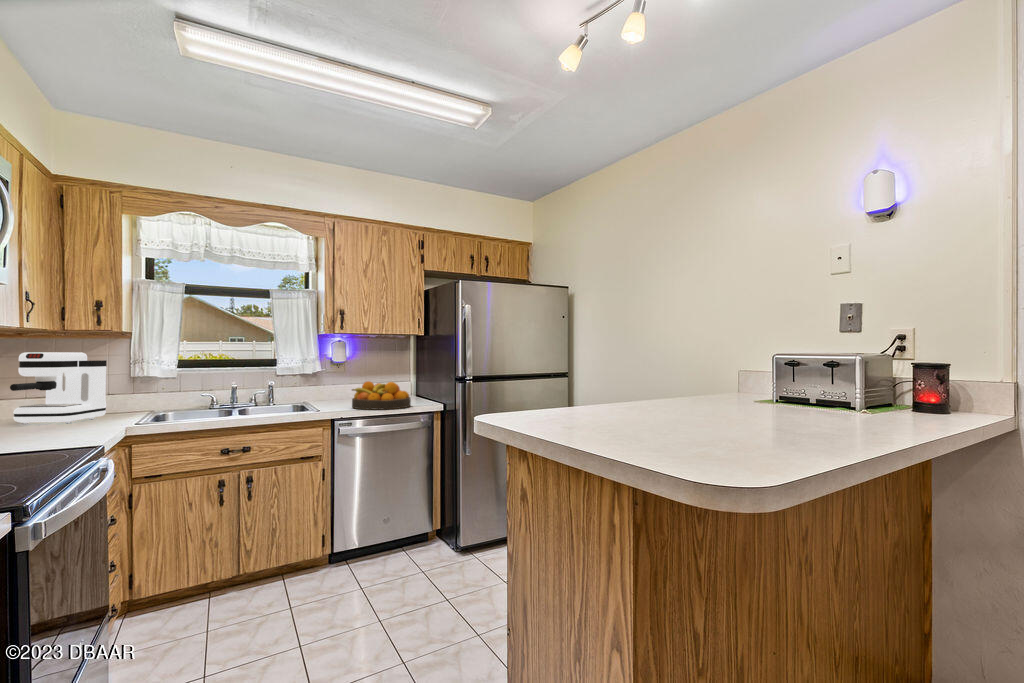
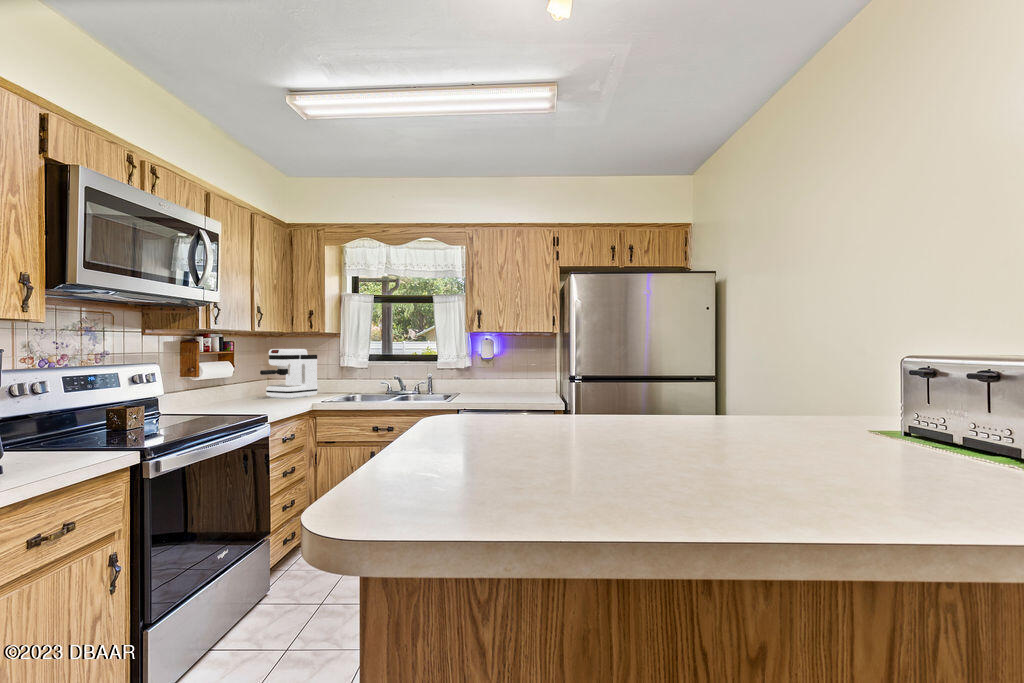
fruit bowl: present [352,381,411,410] -> none [482,375,537,402]

